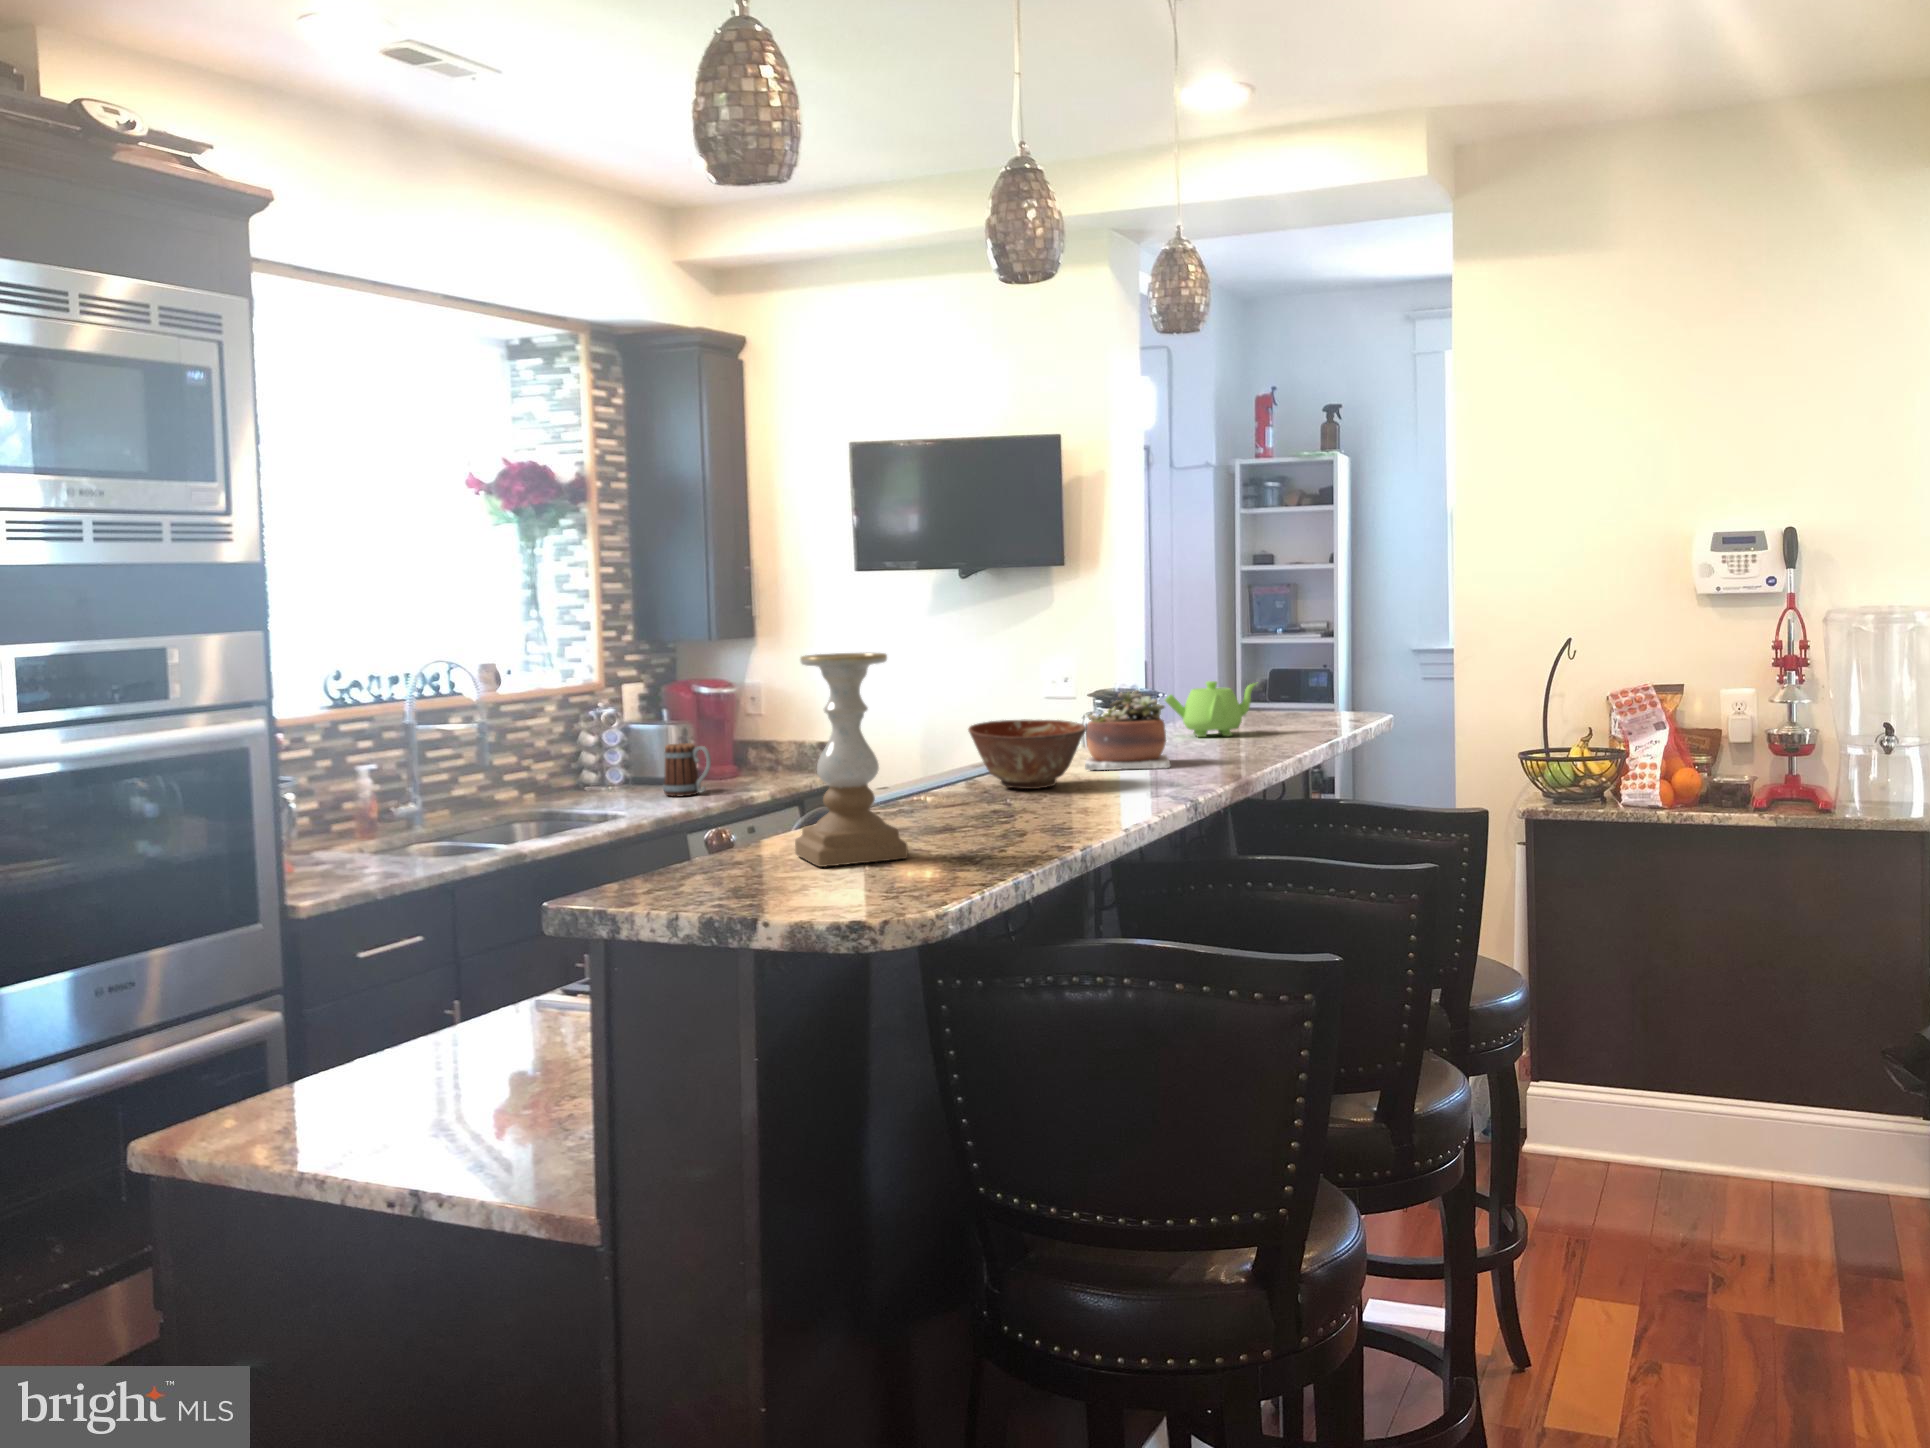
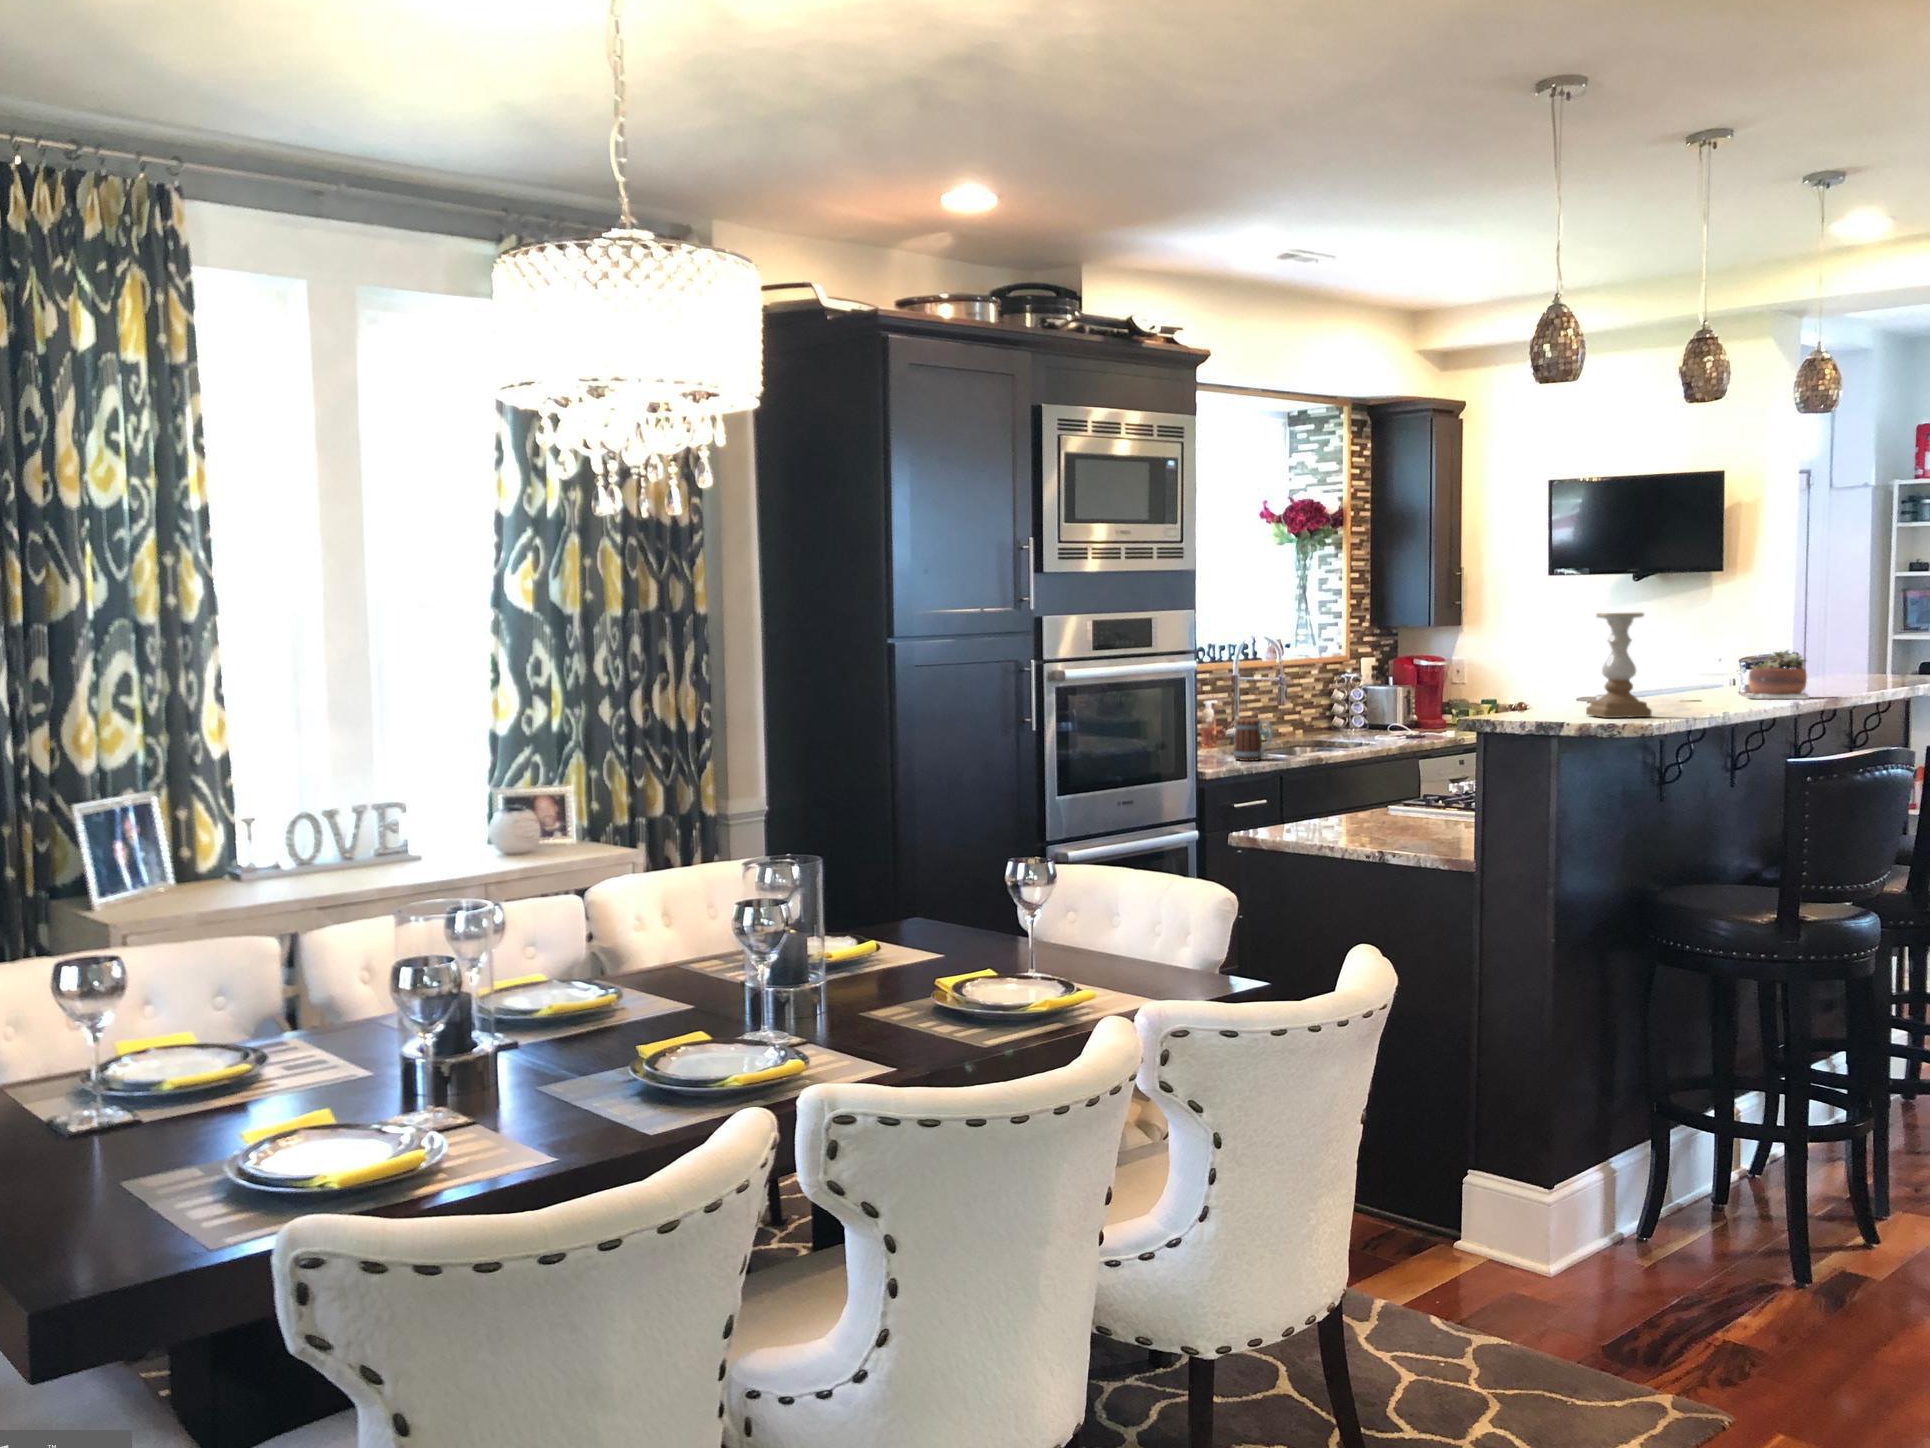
teapot: present [1165,681,1256,737] -> none [1807,651,1885,690]
ceramic bowl: present [968,719,1087,789] -> none [1671,664,1751,703]
mug: present [663,743,711,797] -> present [1233,718,1273,761]

